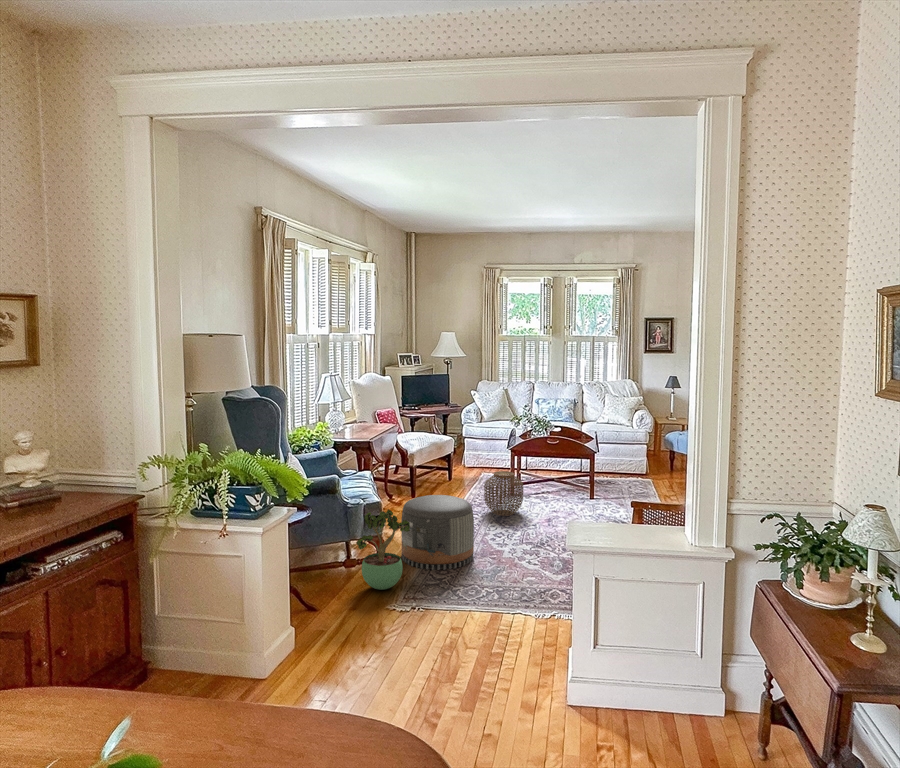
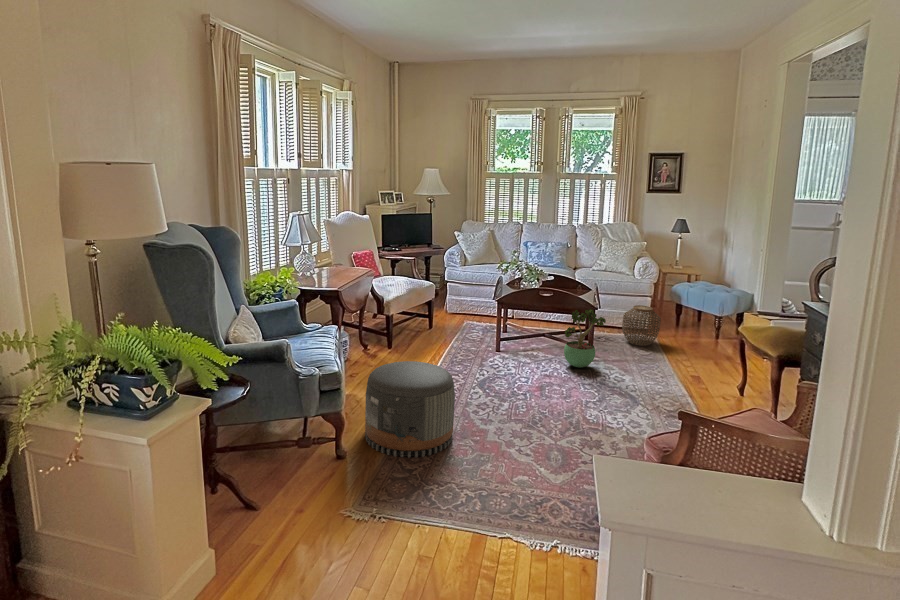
woven basket: present [484,471,523,516] -> present [622,305,661,346]
potted plant: present [356,509,410,590] -> present [564,309,606,367]

